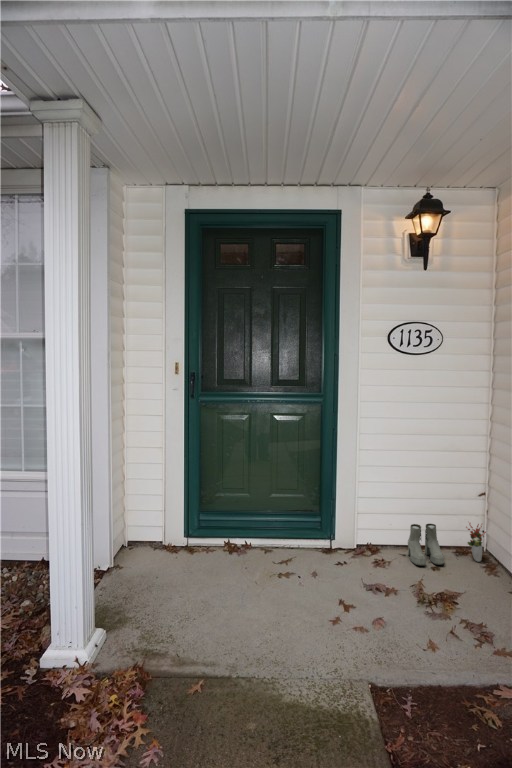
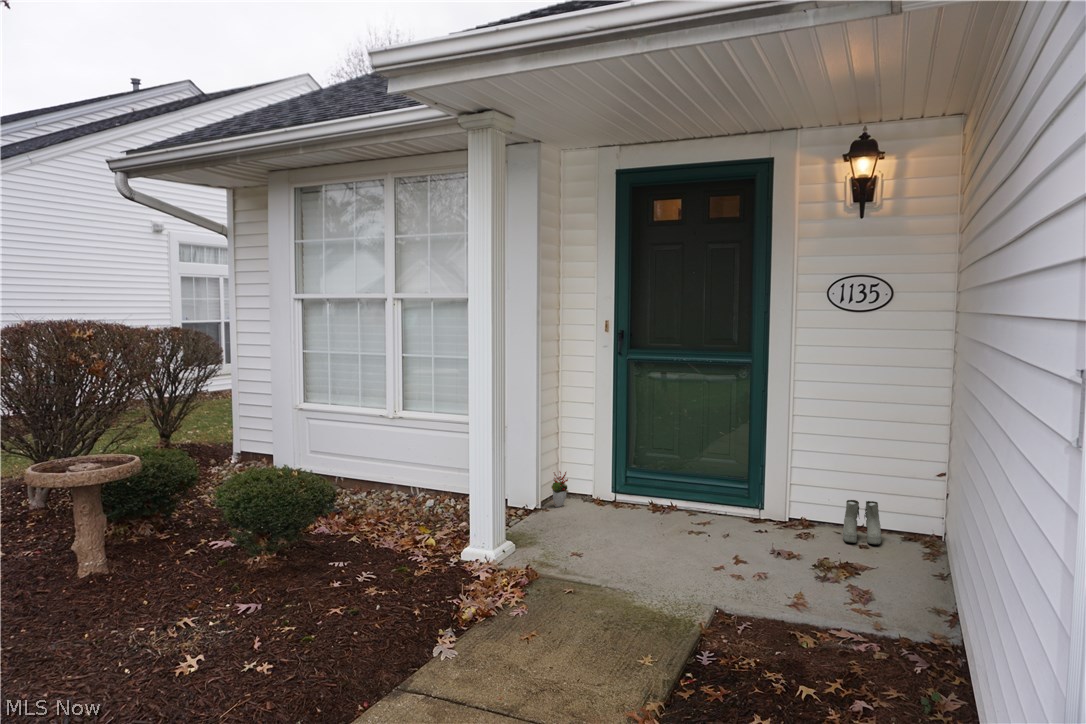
decorative plant: present [466,523,486,562] -> present [552,471,568,507]

